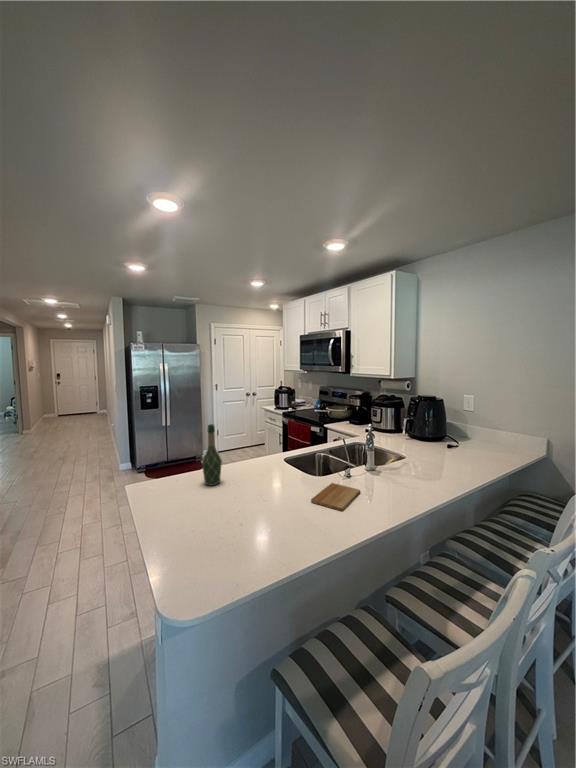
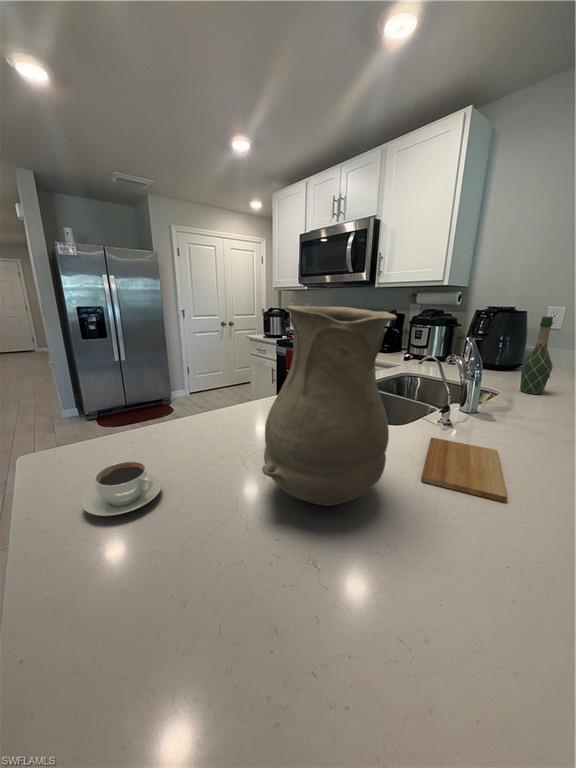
vase: none [233,422,289,509] -> present [262,306,397,506]
wine bottle: present [202,424,222,485] -> present [520,317,553,394]
coffee cup: none [161,488,193,508] -> present [82,461,162,516]

